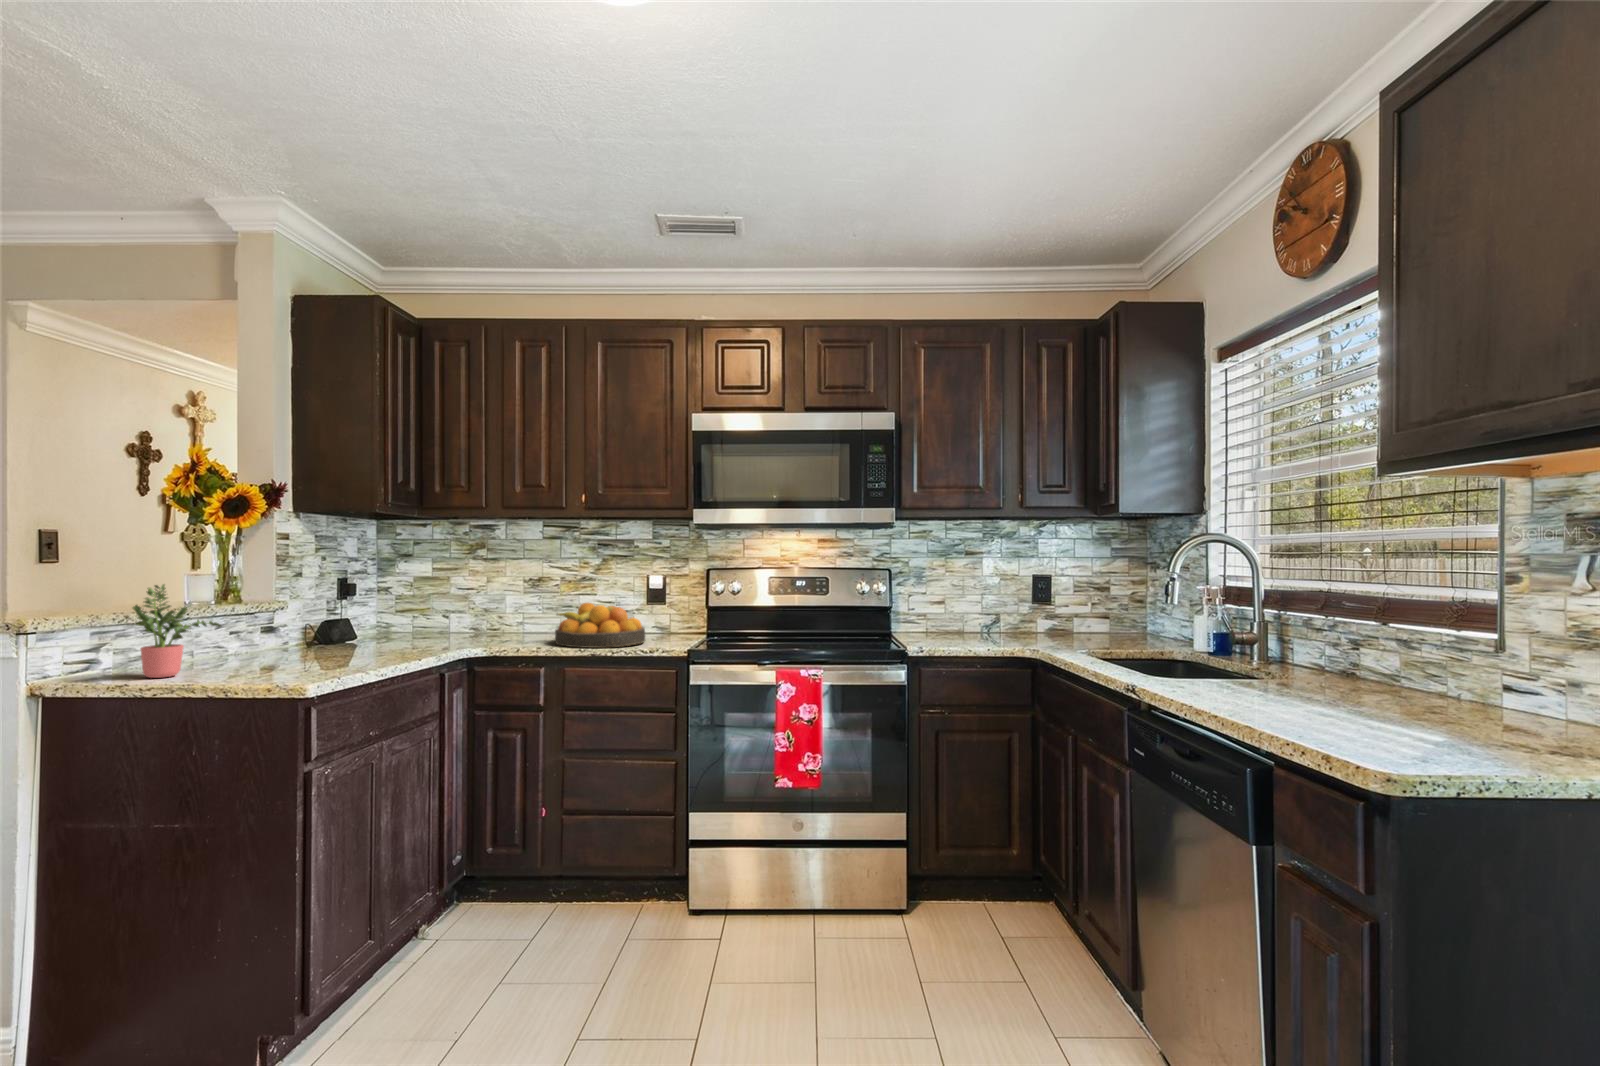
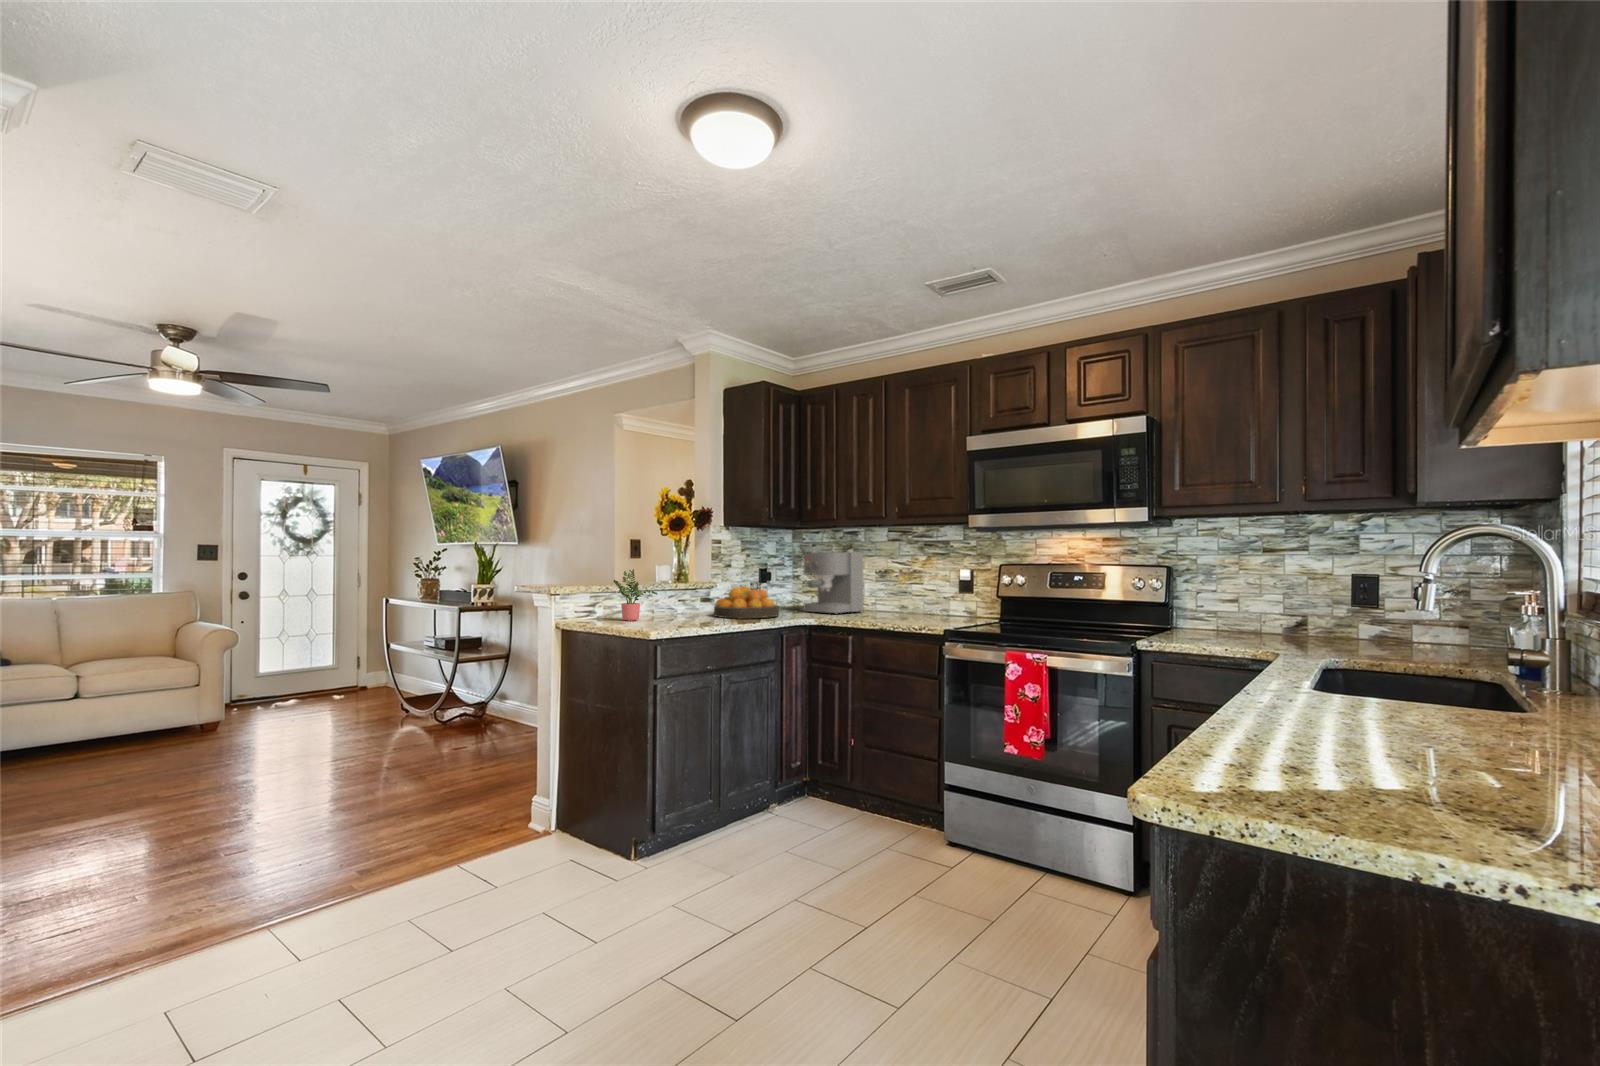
coffee maker: none [423,554,509,638] -> present [803,552,863,614]
fruit bowl: present [555,603,645,648] -> present [714,586,779,618]

